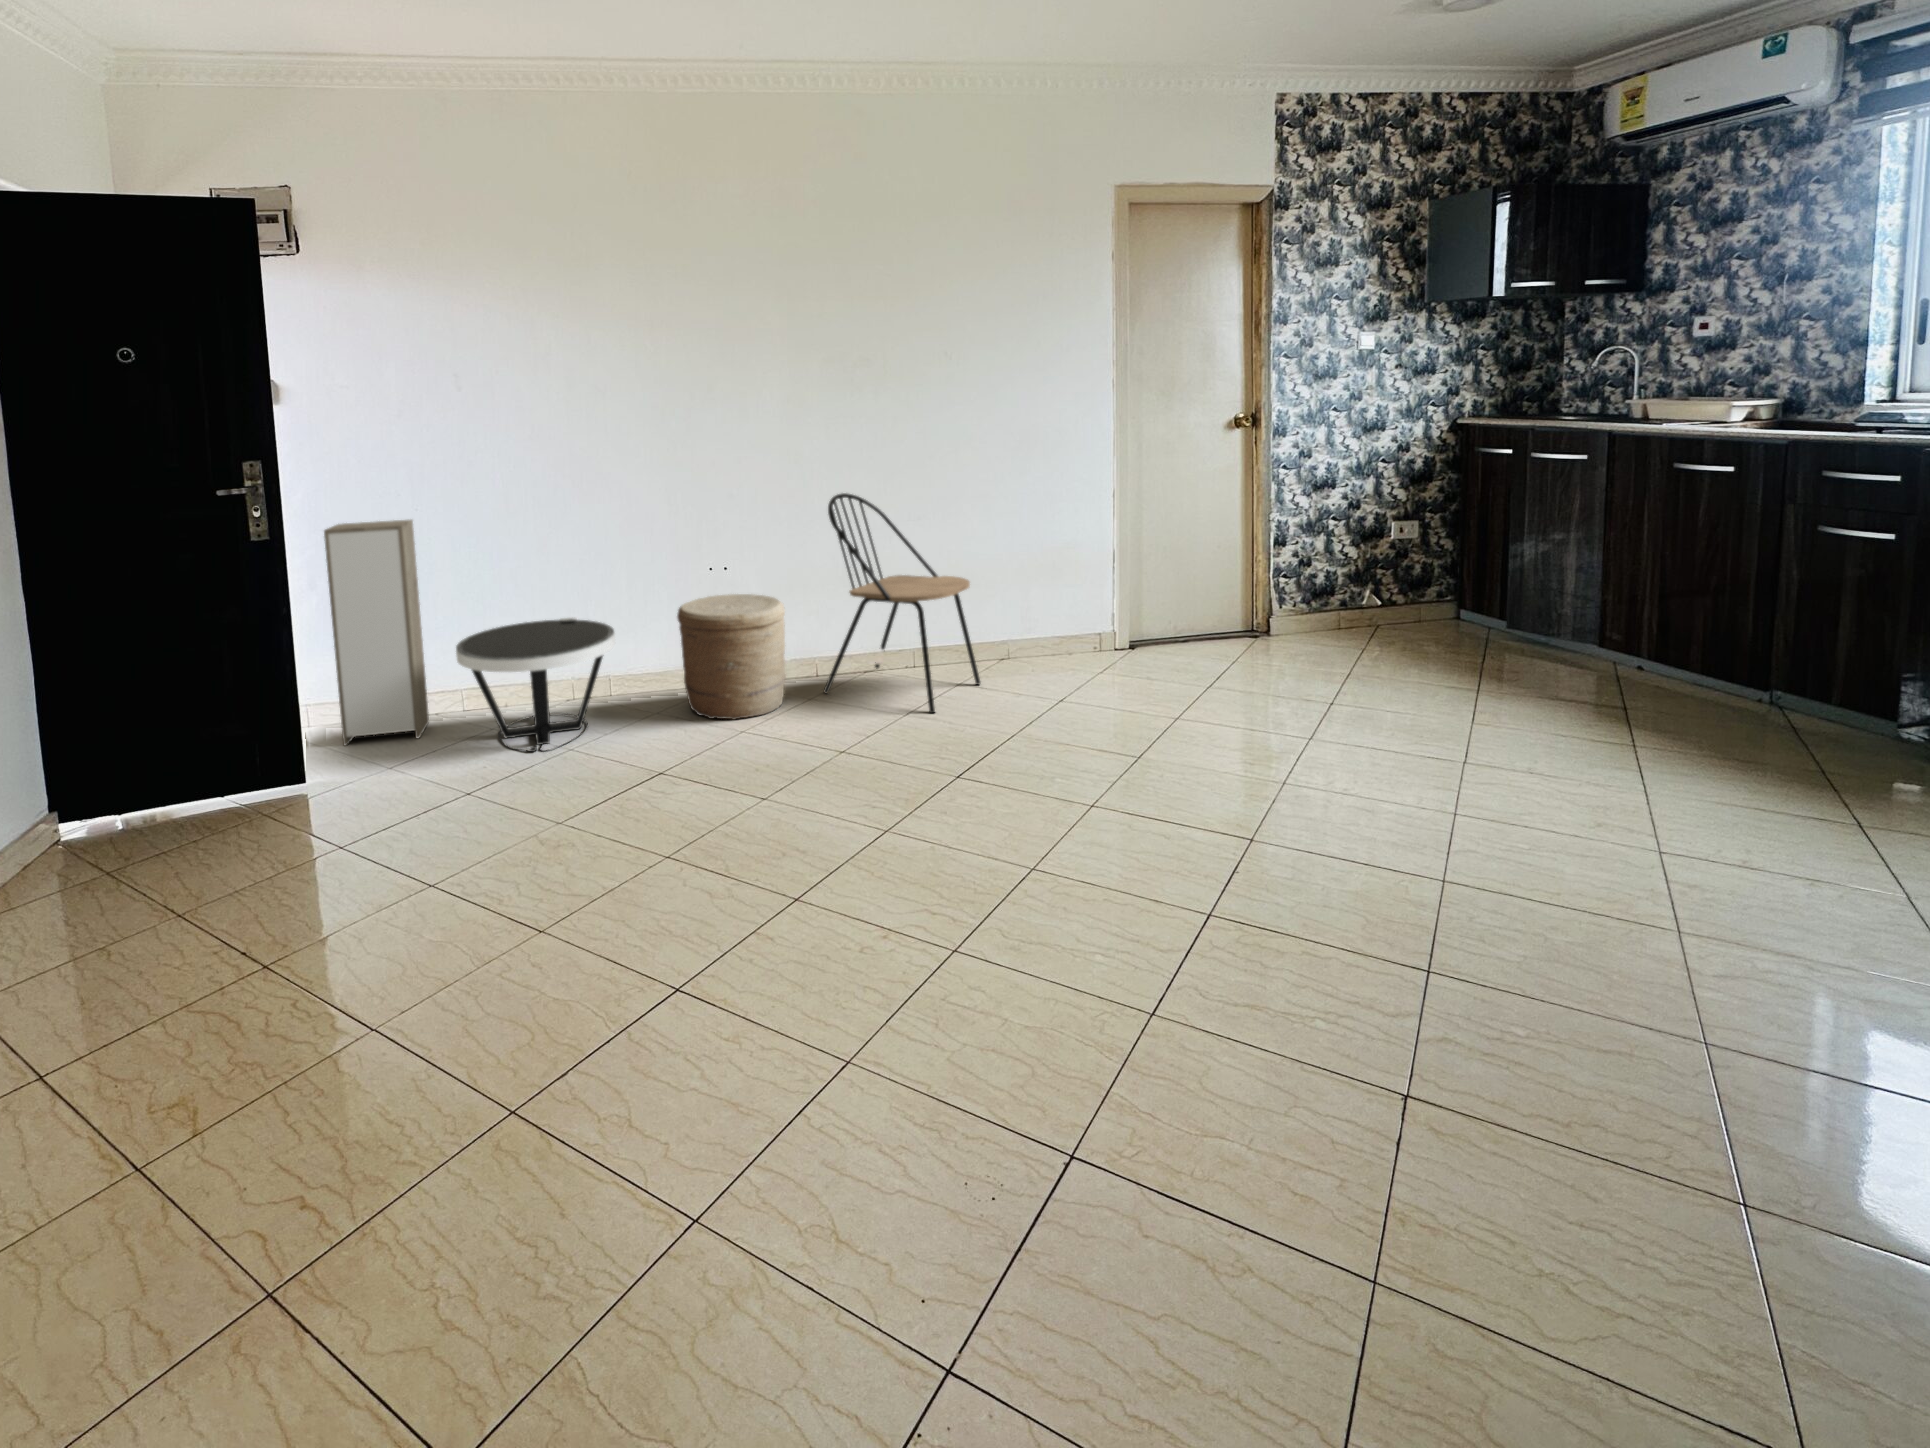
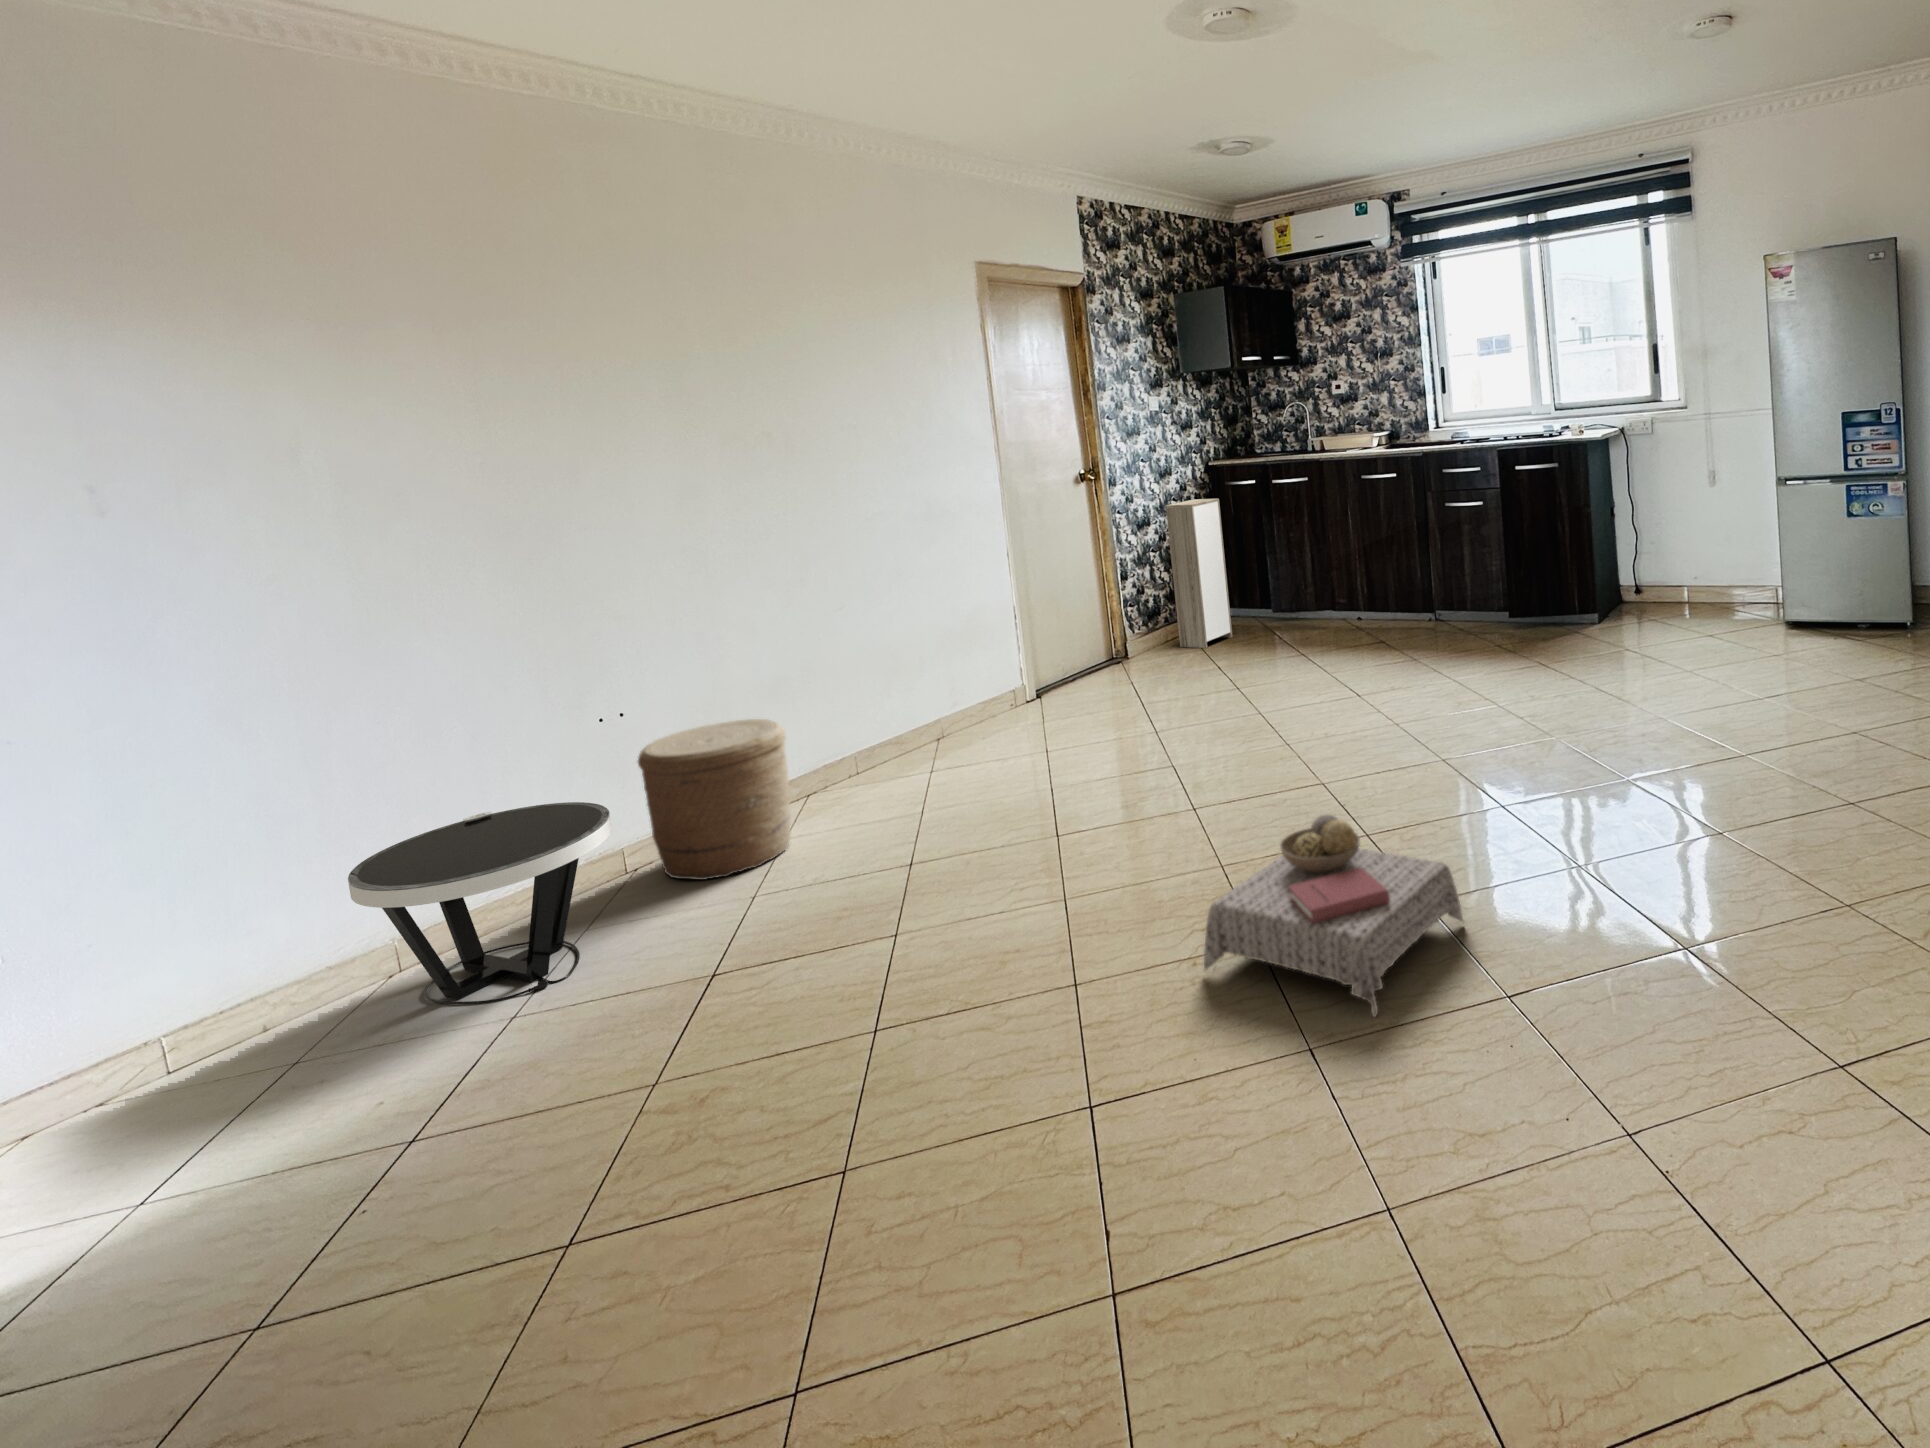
dining chair: present [823,493,981,713] -> none [784,588,960,815]
storage cabinet: present [324,520,429,745] -> present [1166,499,1232,648]
ottoman: none [743,912,1058,1223] -> present [1204,814,1463,1017]

